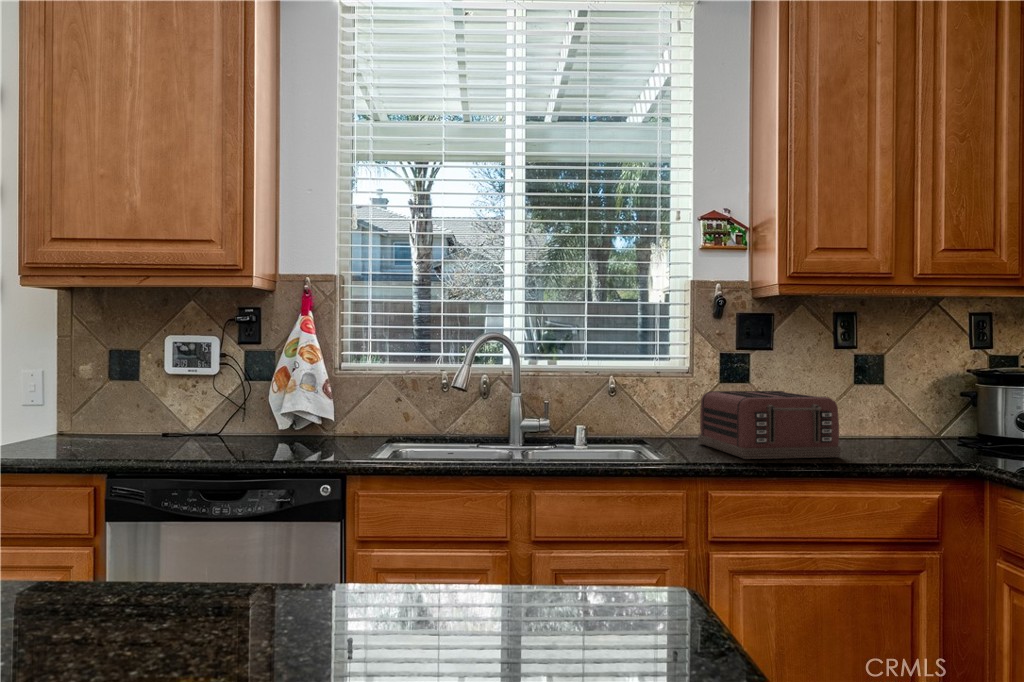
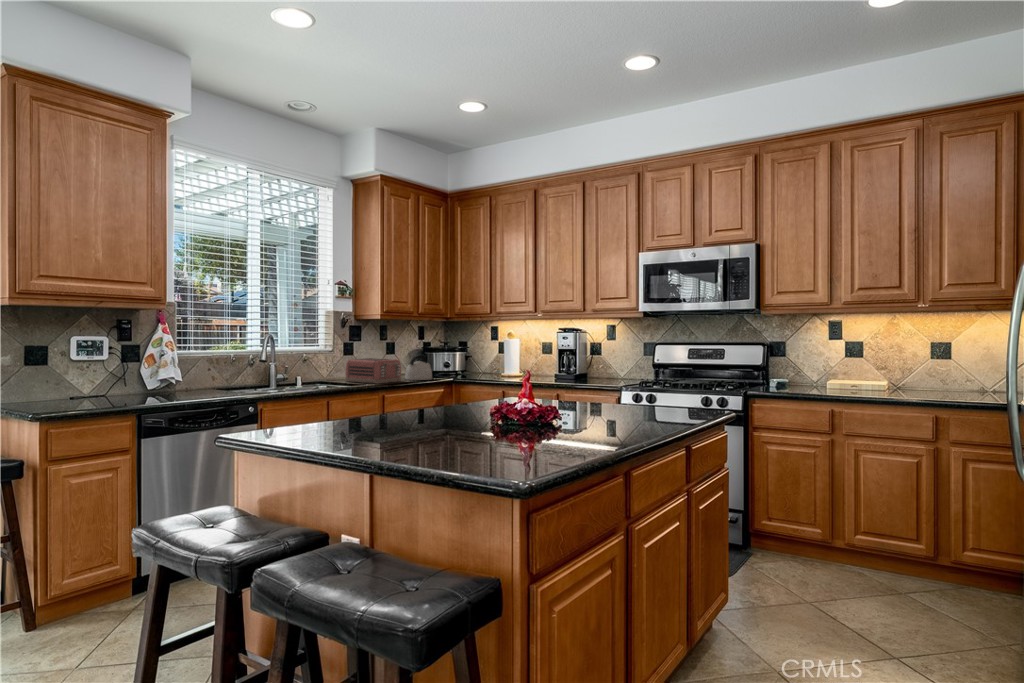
kettle: none [875,389,968,460] -> present [405,355,432,380]

